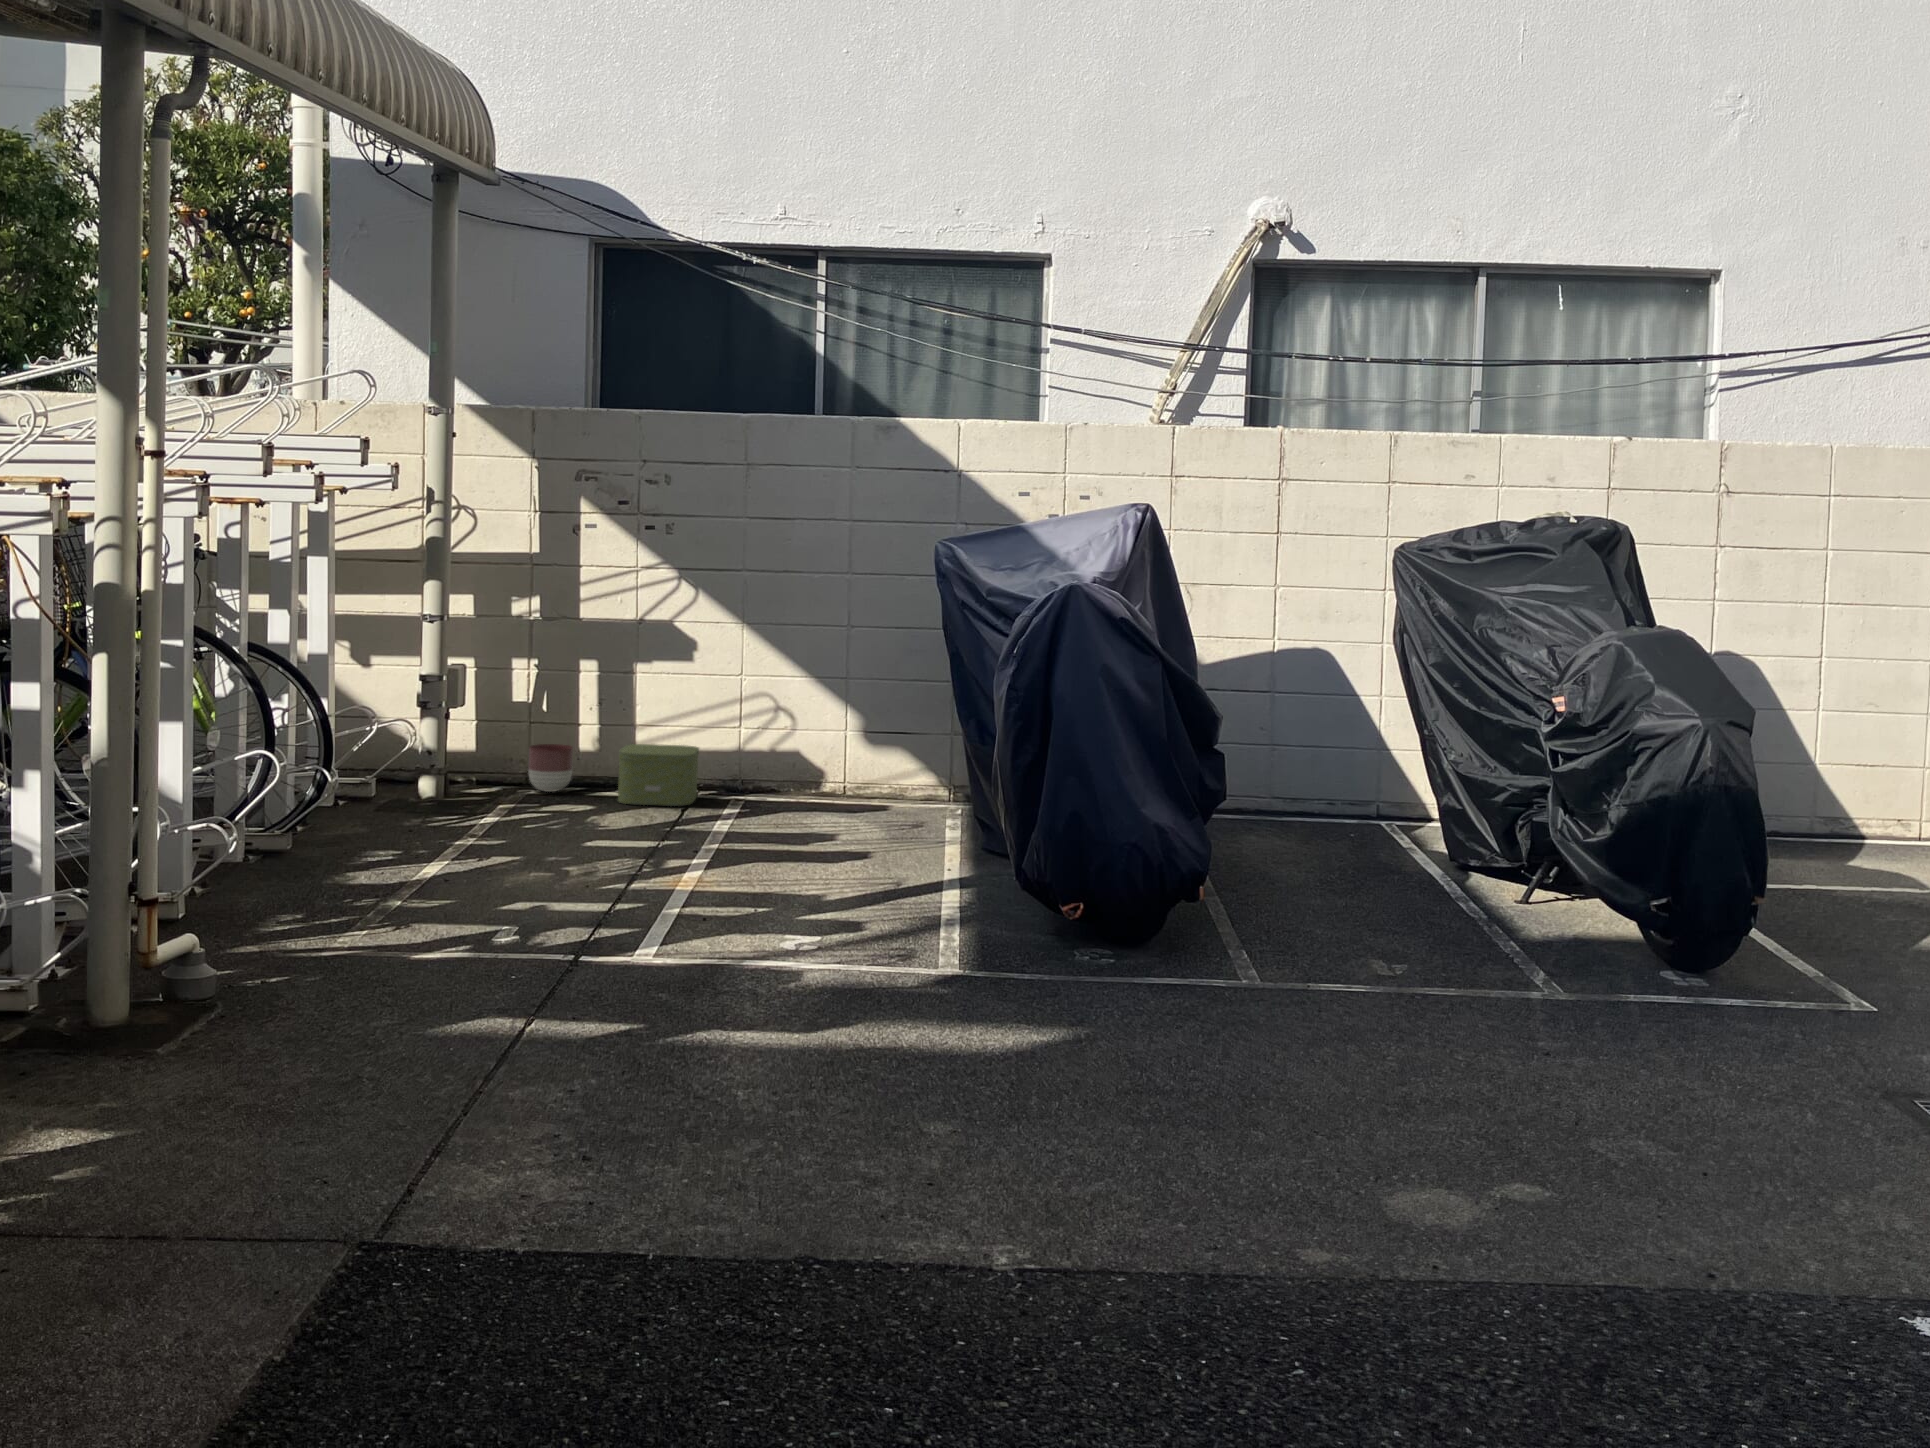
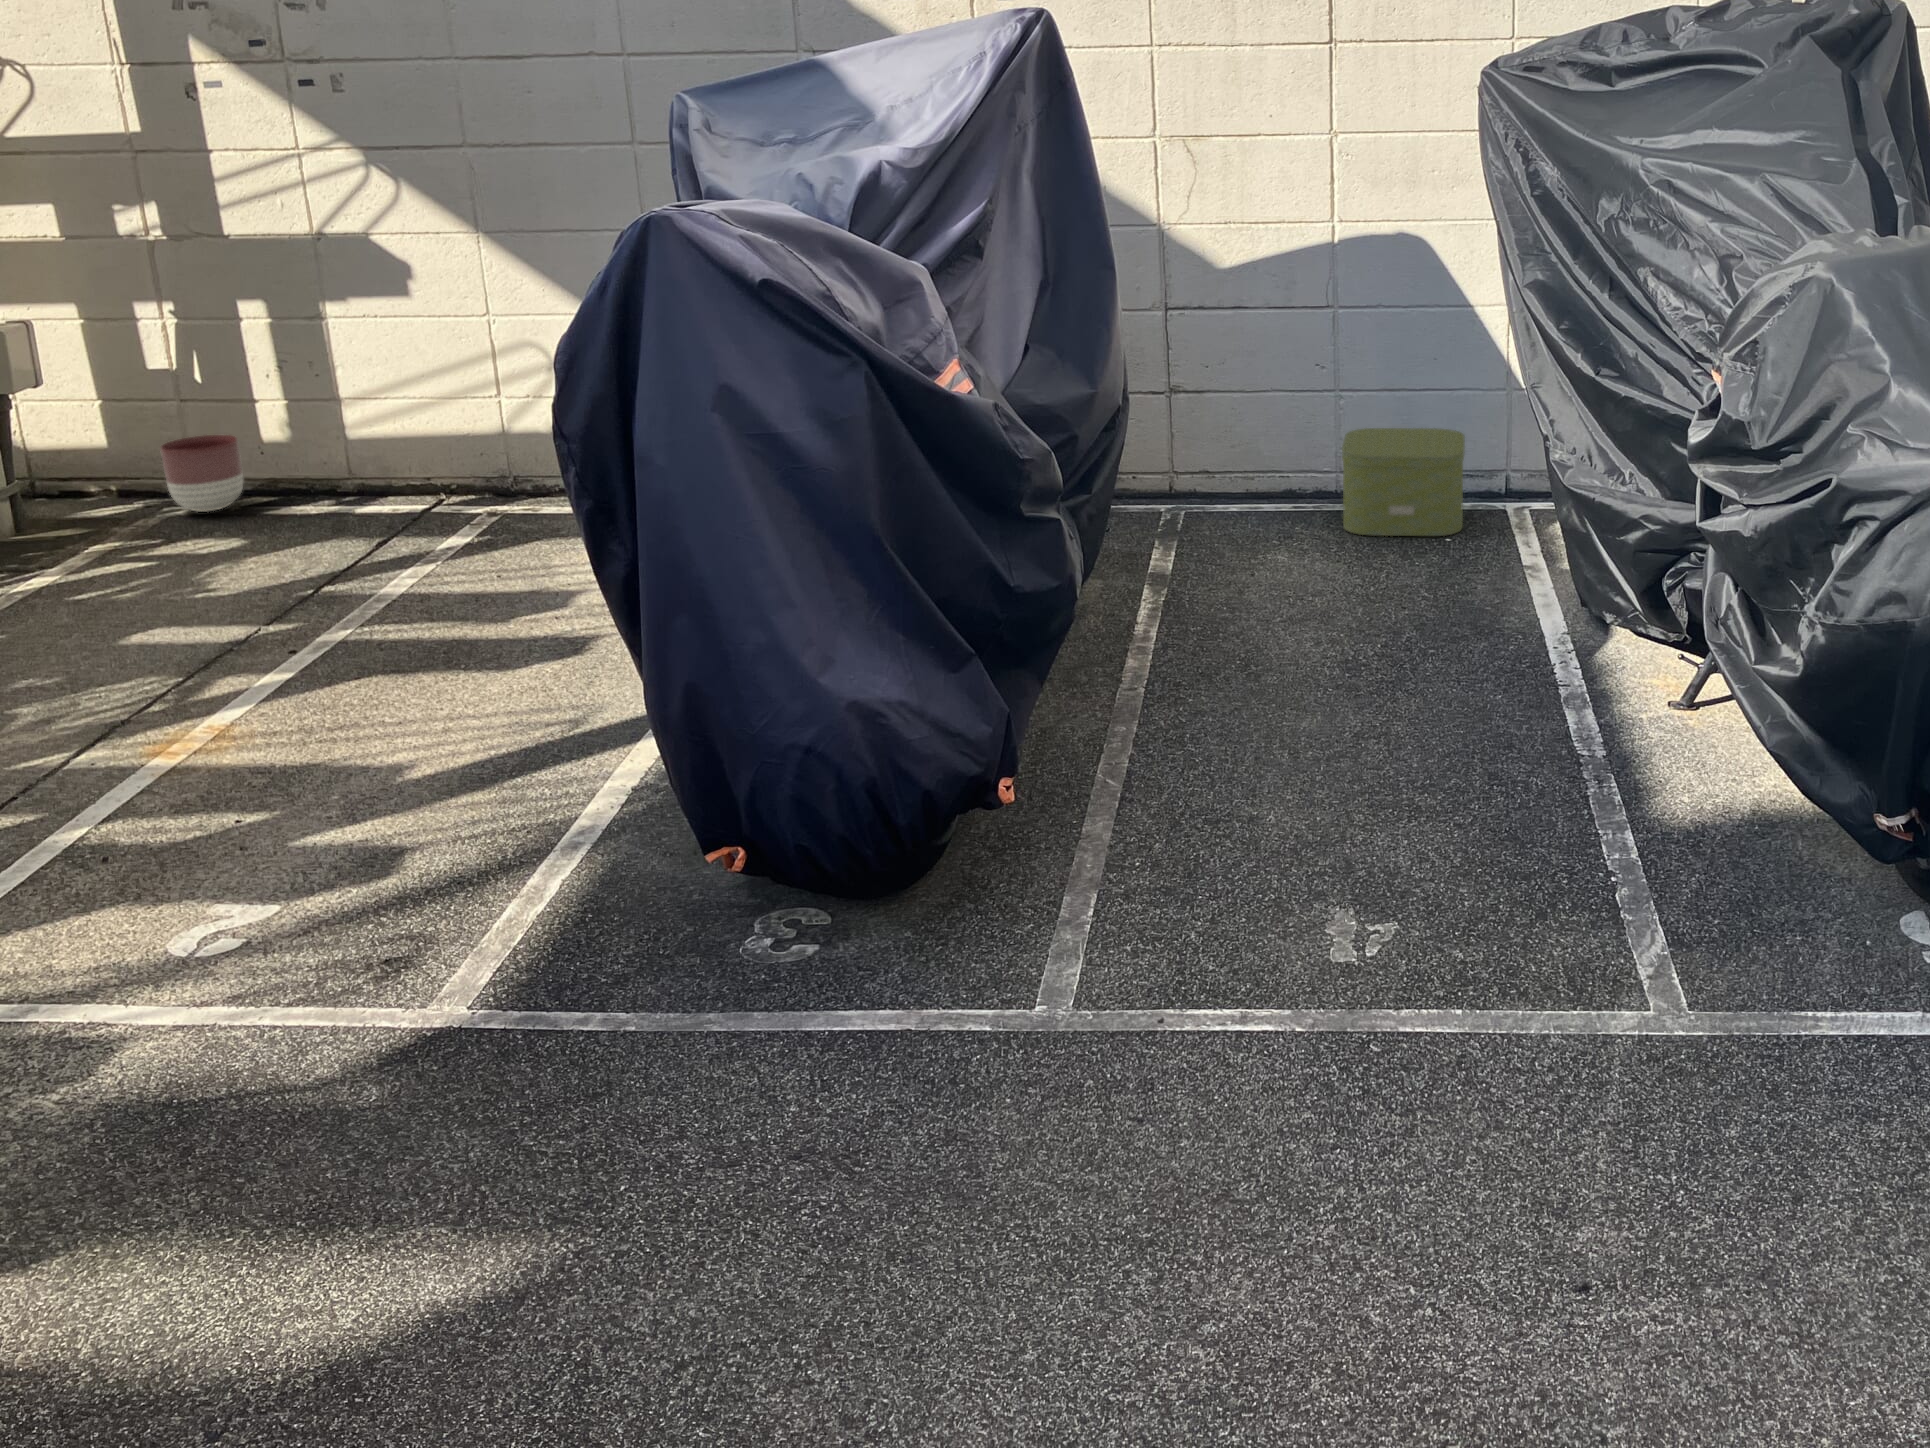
storage box: present [618,744,699,806] -> present [1342,428,1465,536]

